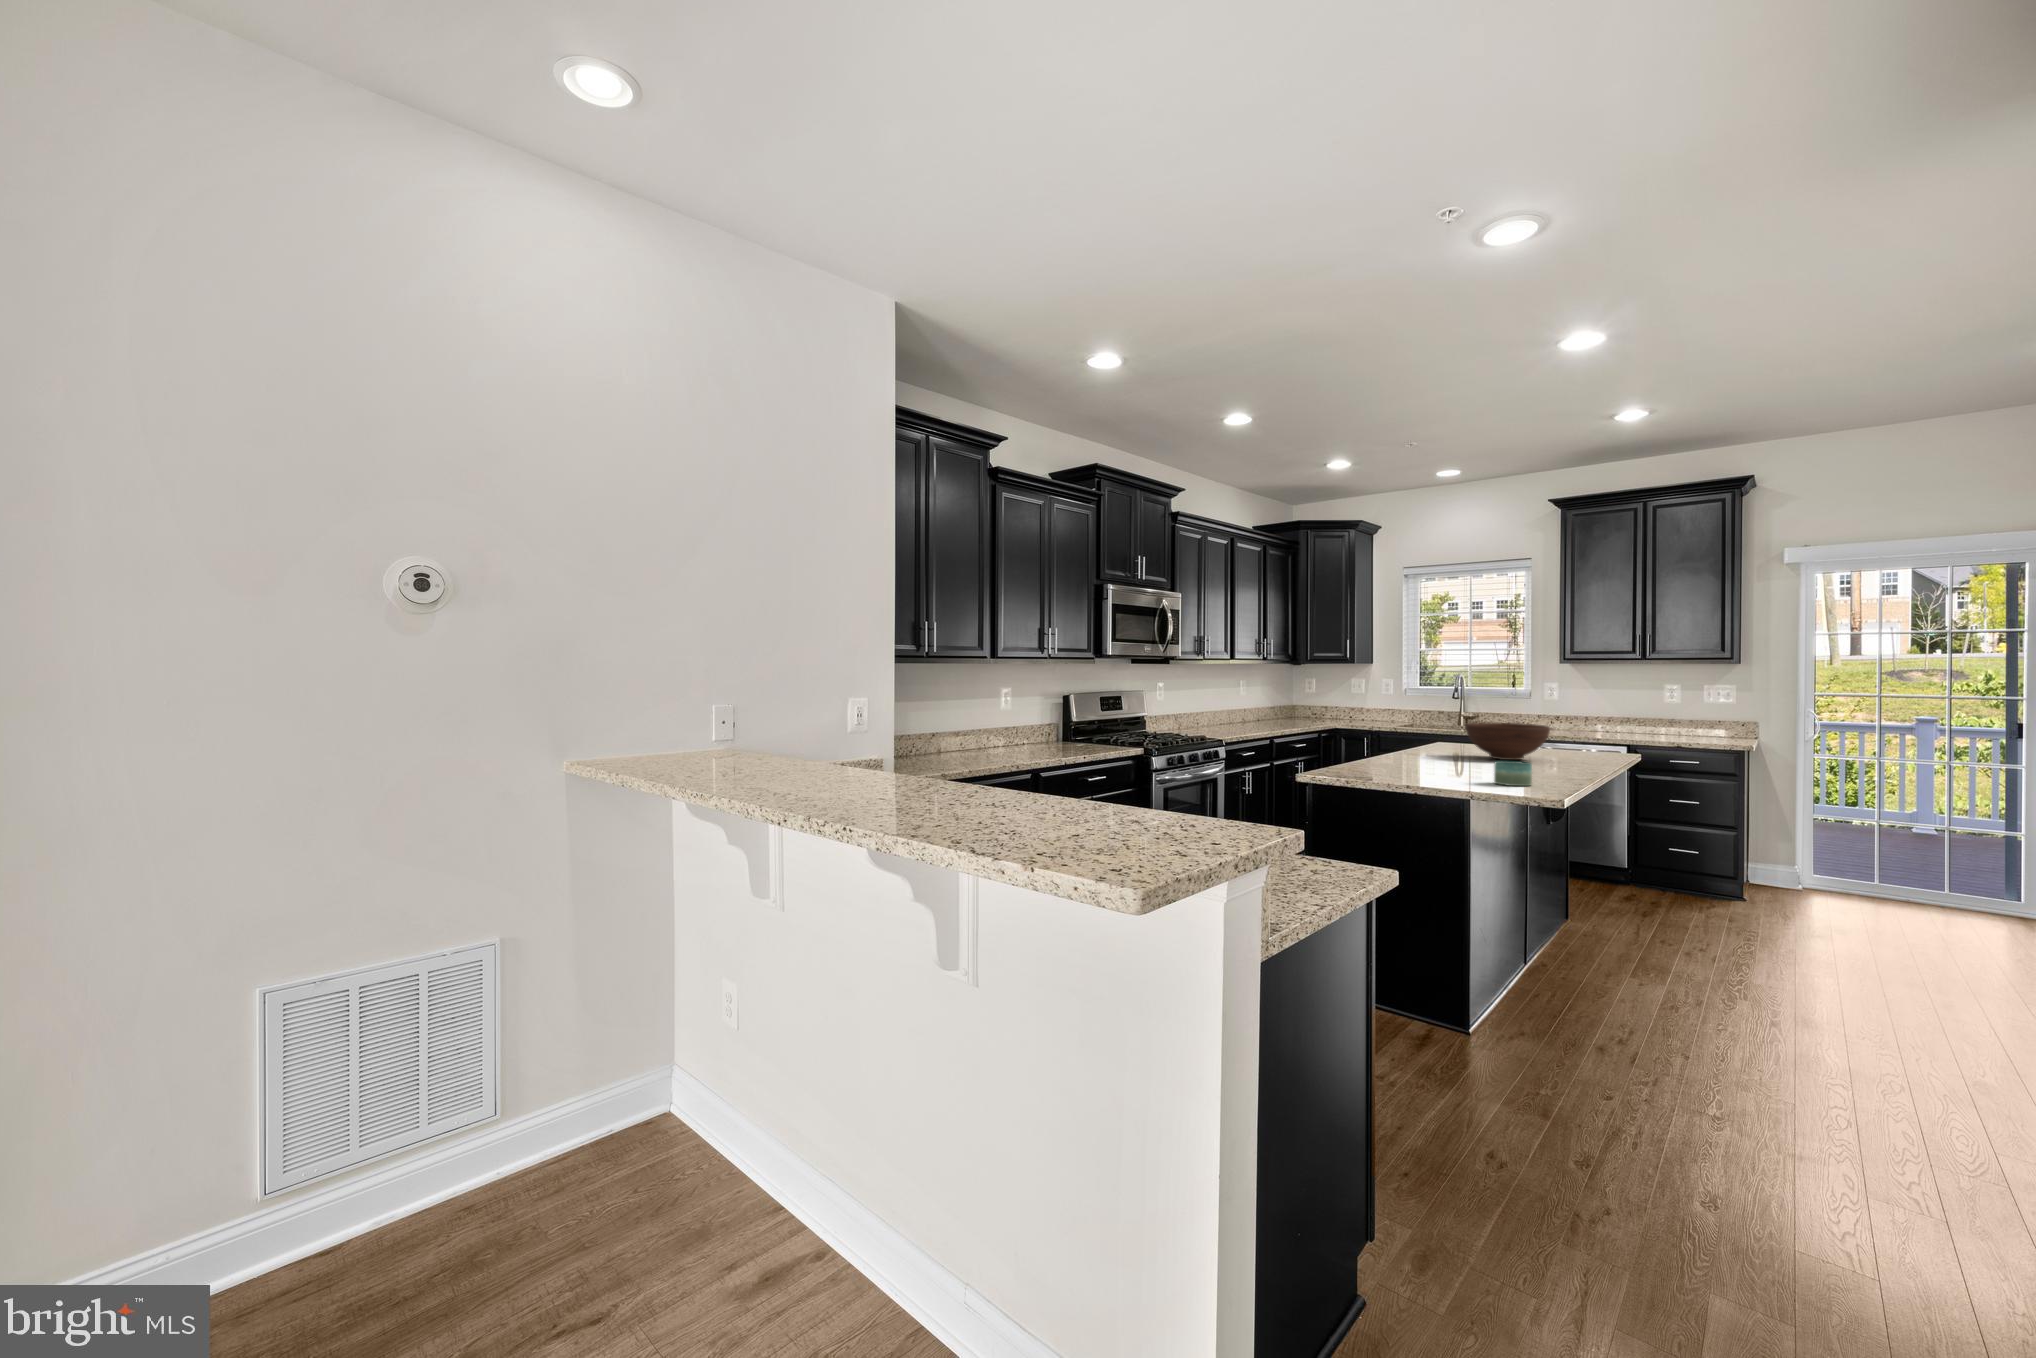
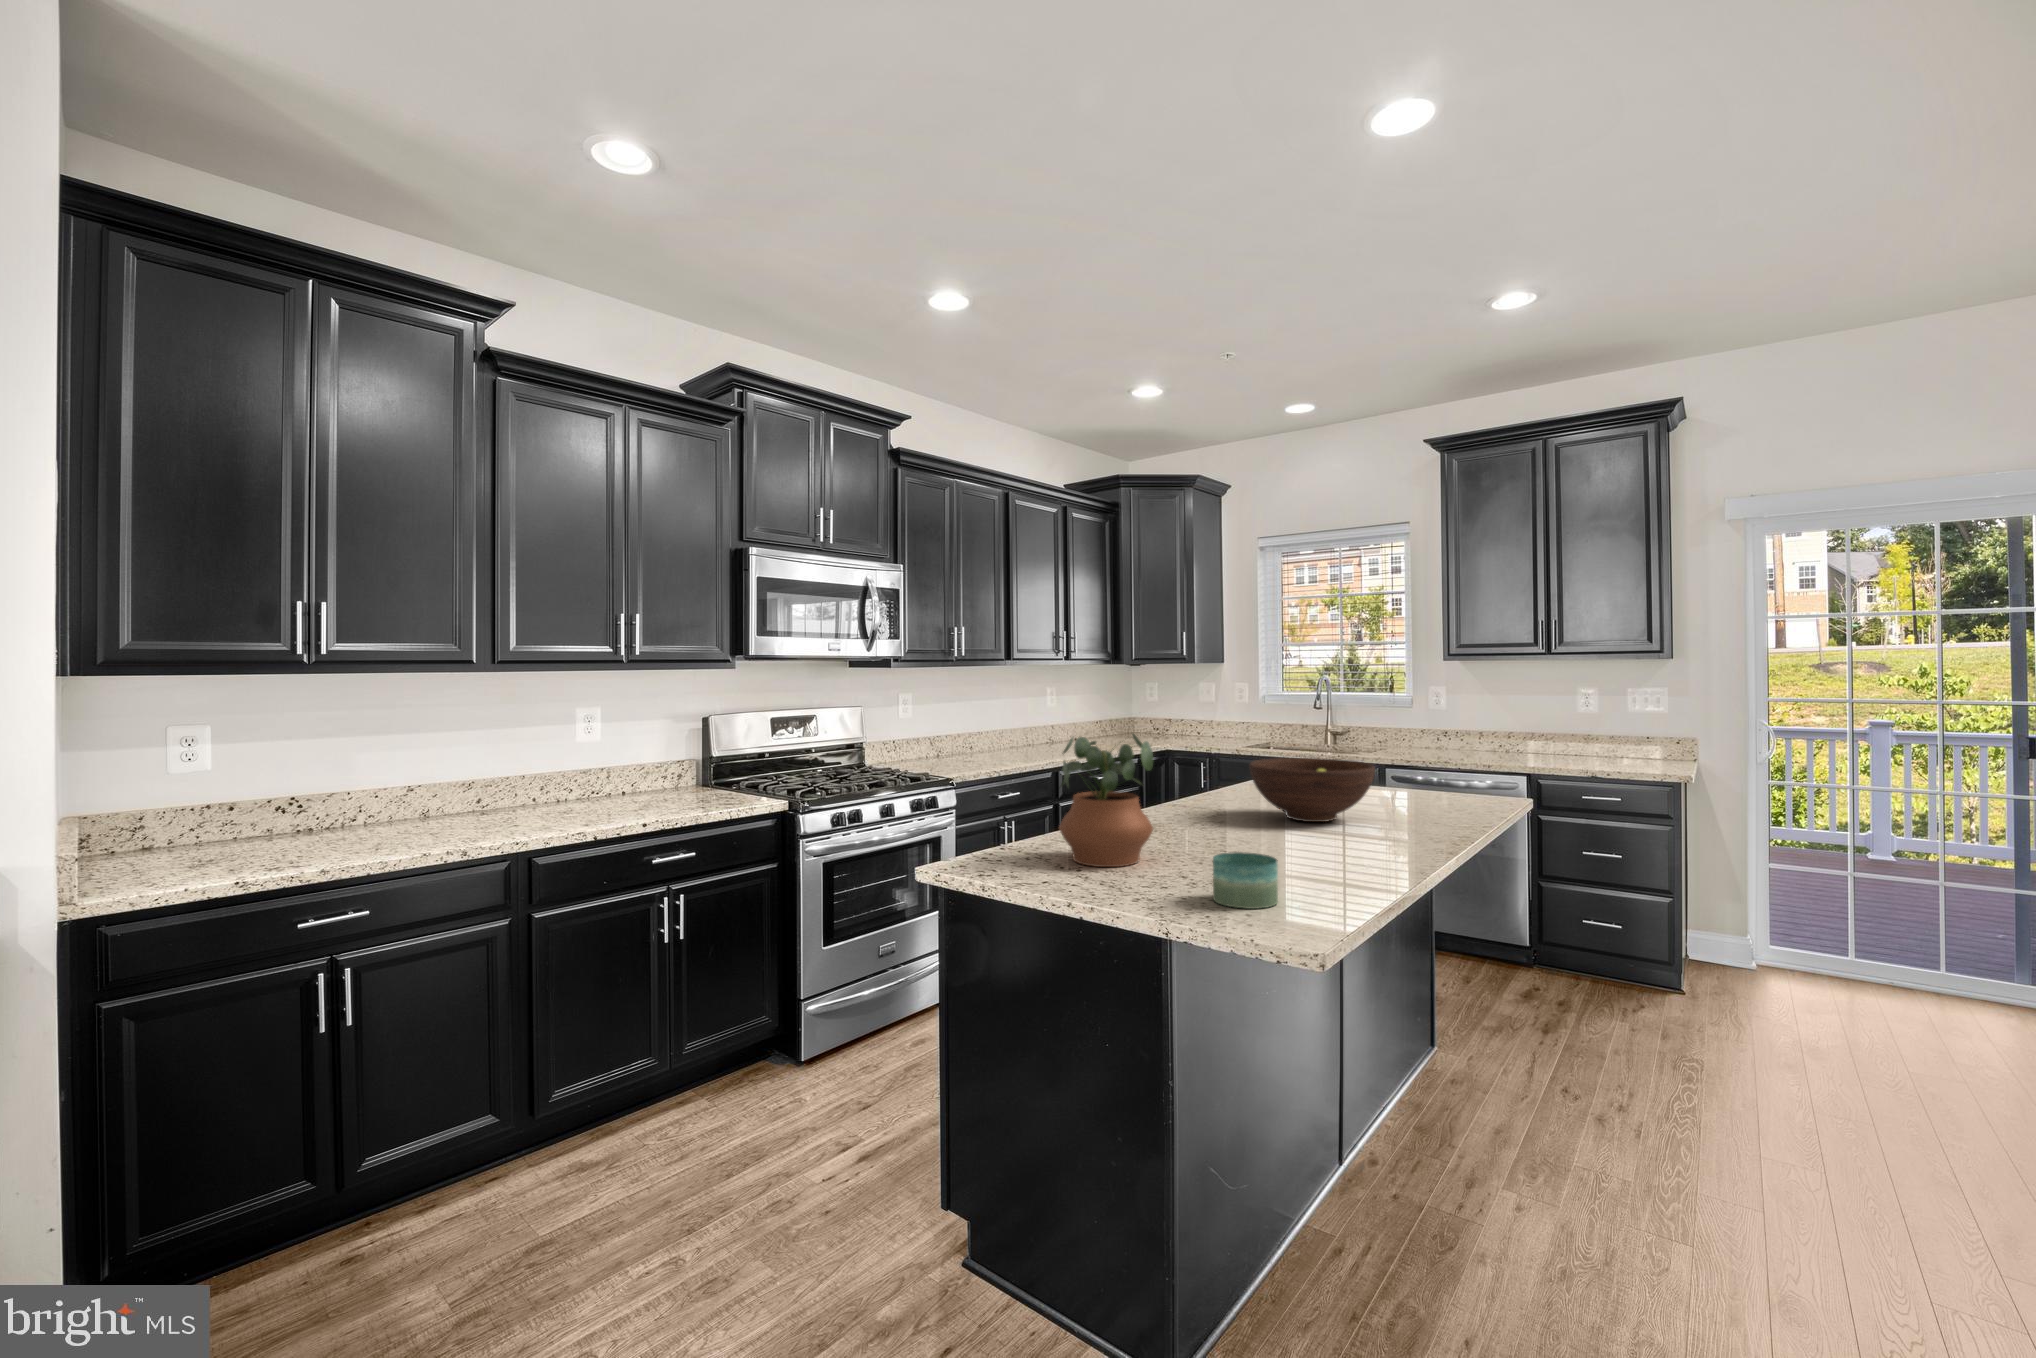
potted plant: none [1374,700,1439,774] -> present [1059,734,1153,867]

